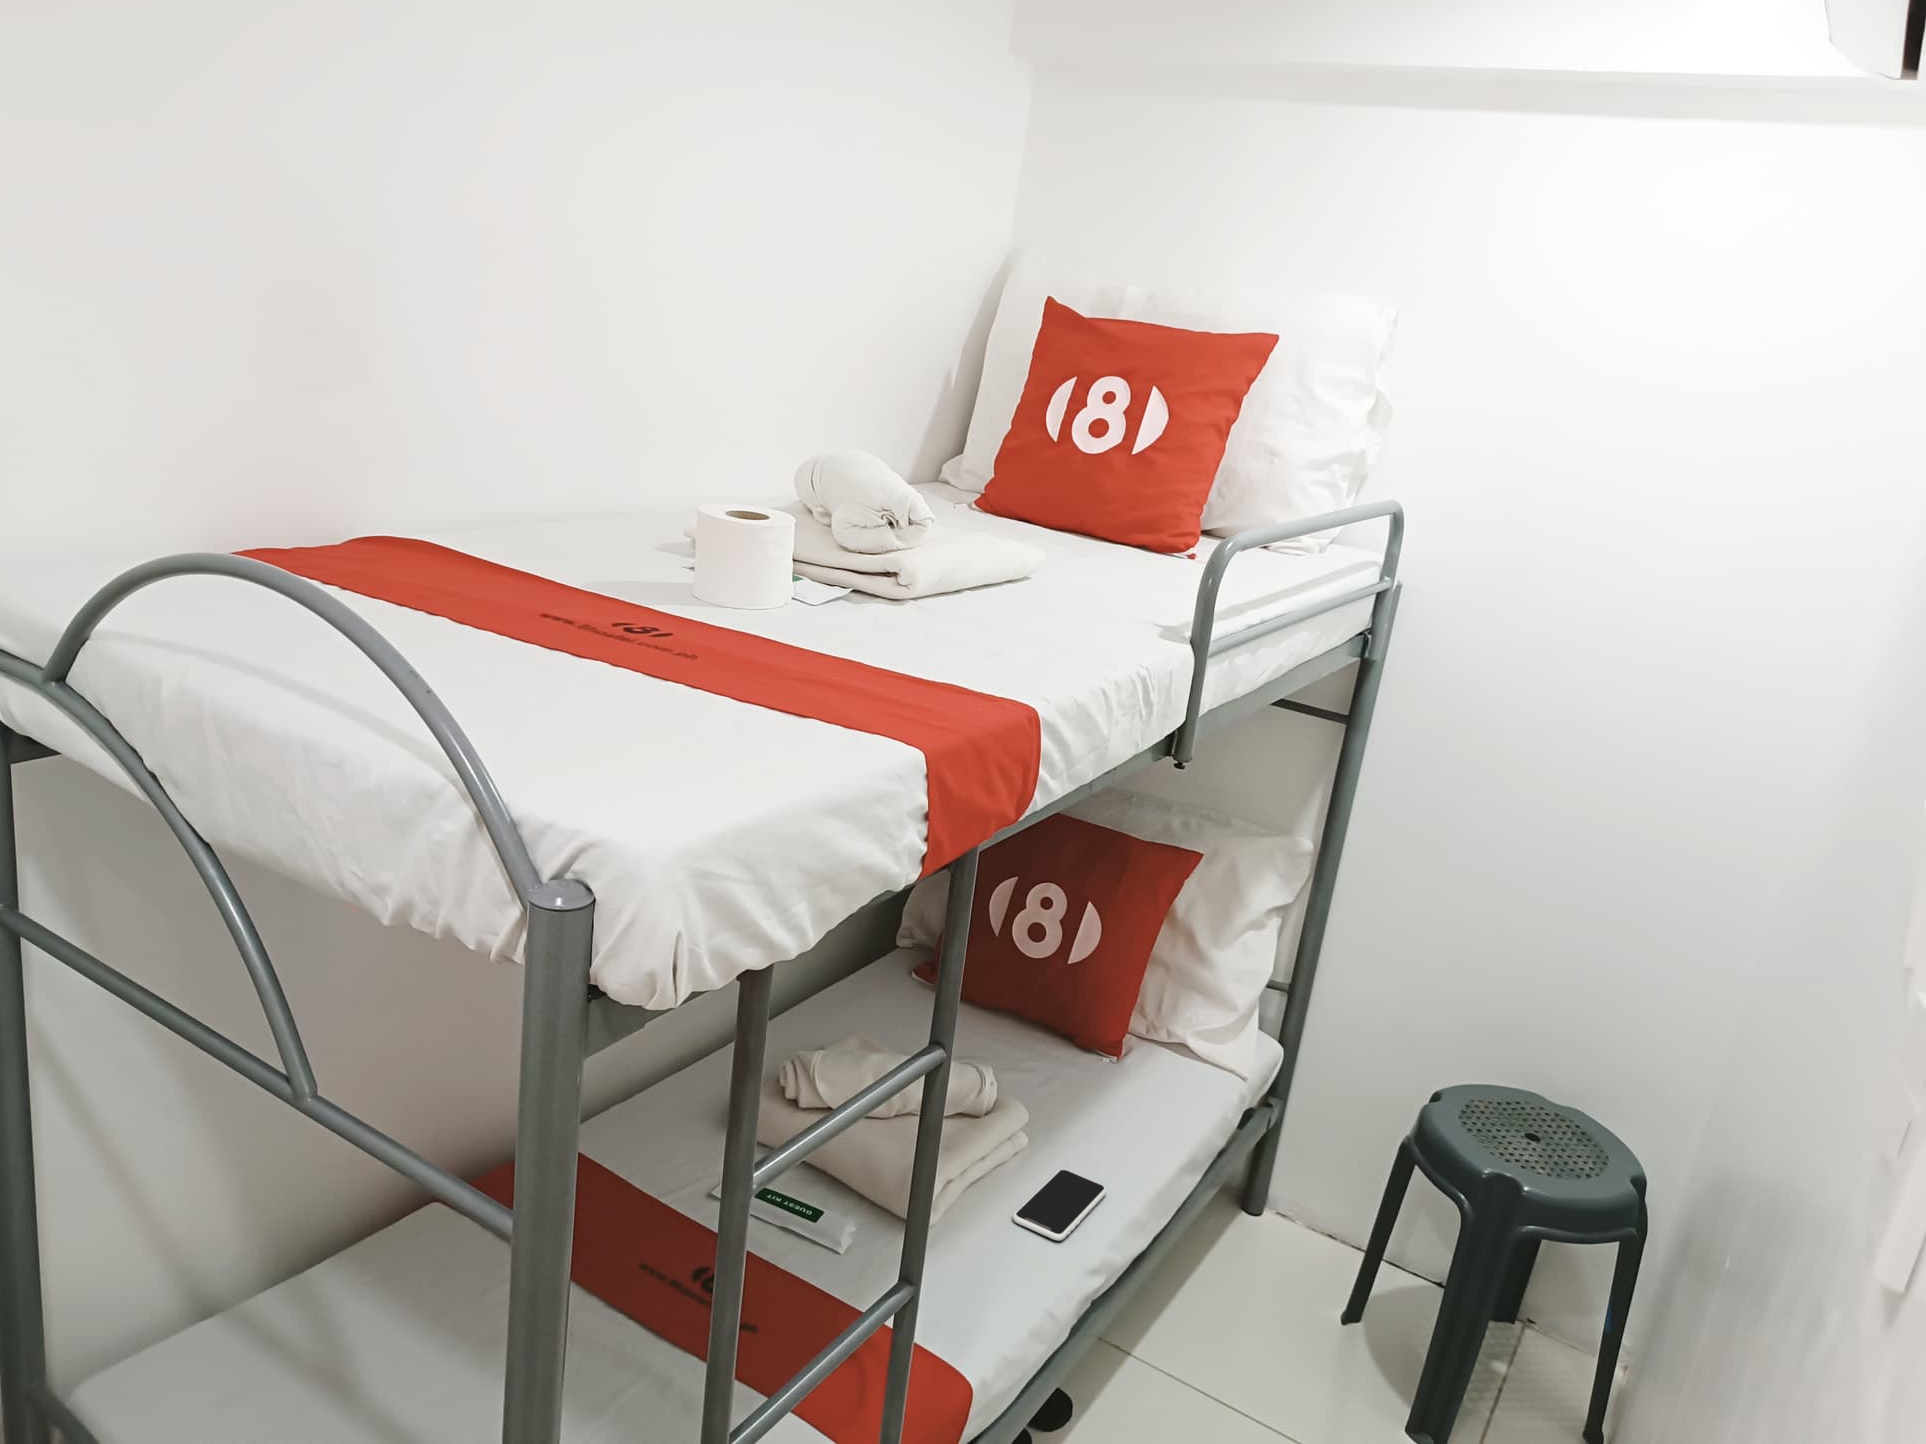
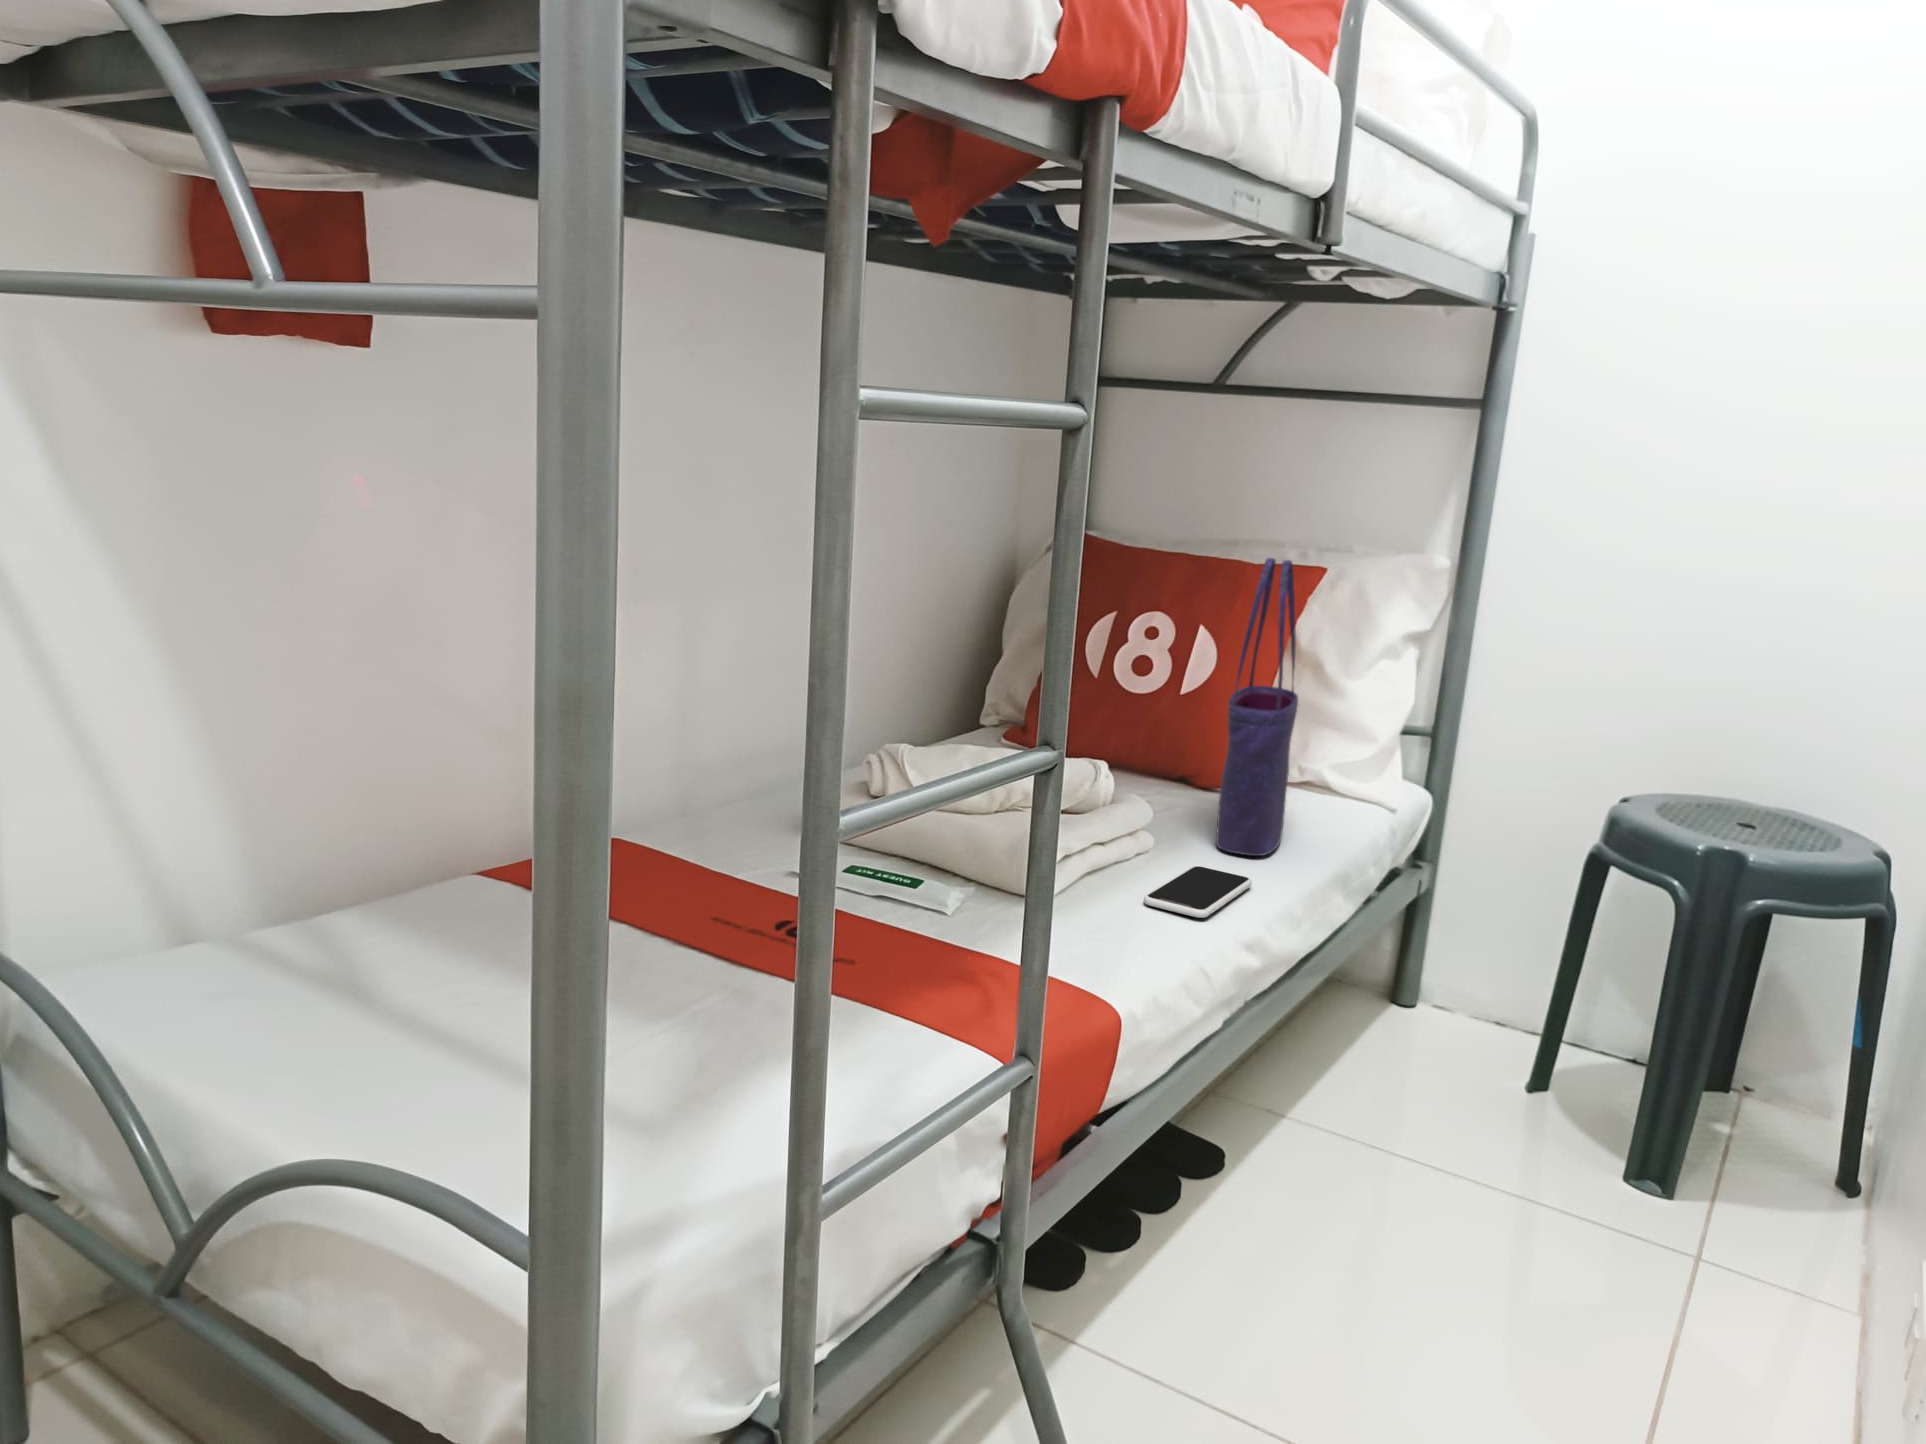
tote bag: none [1083,896,1164,1150] -> present [1216,558,1298,856]

